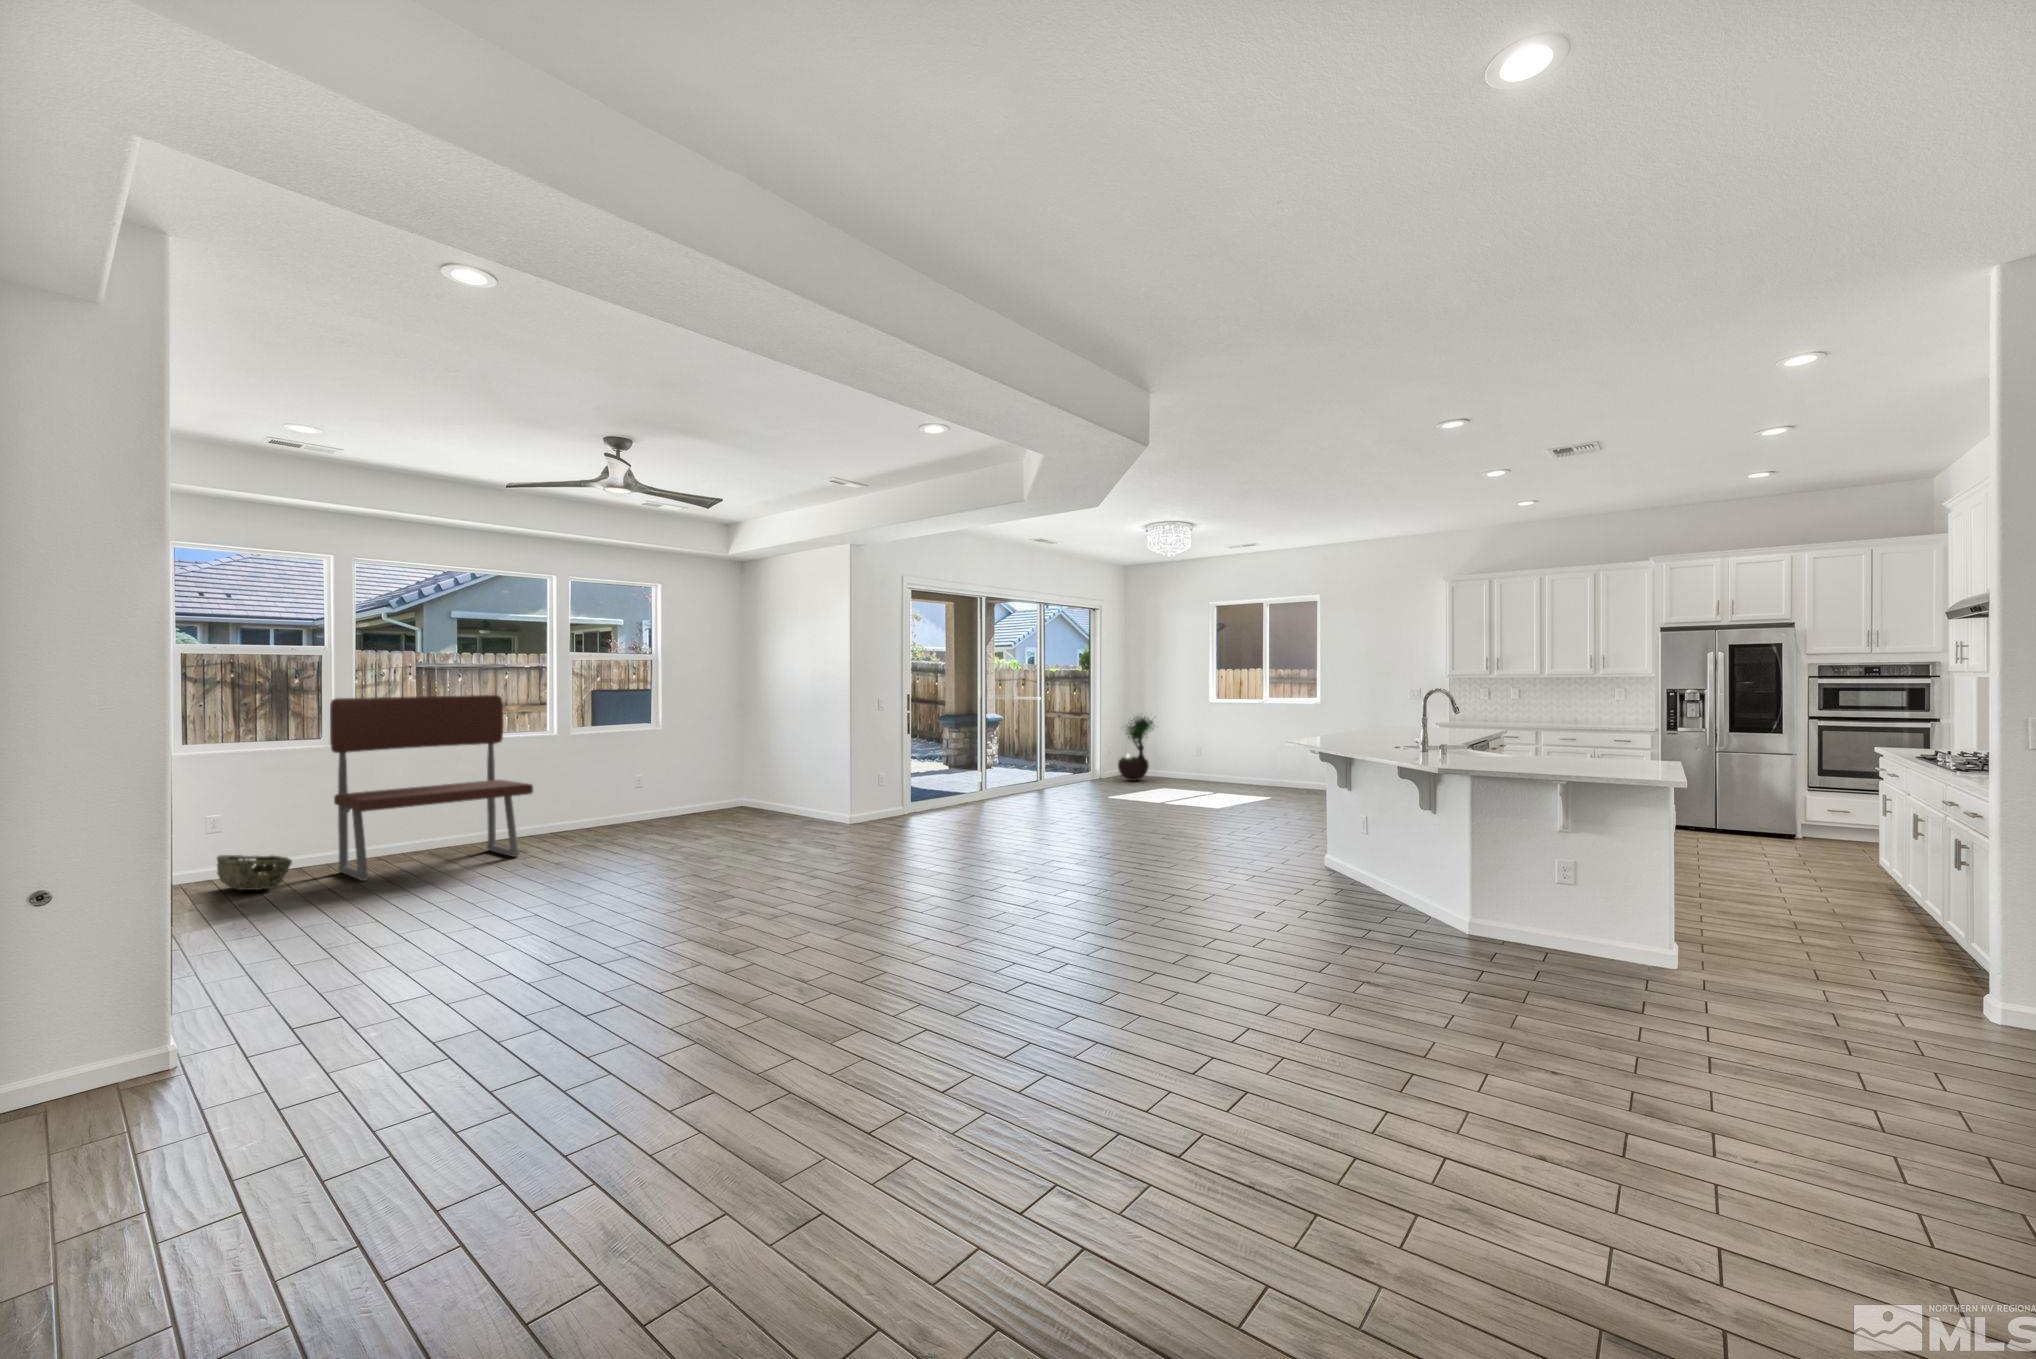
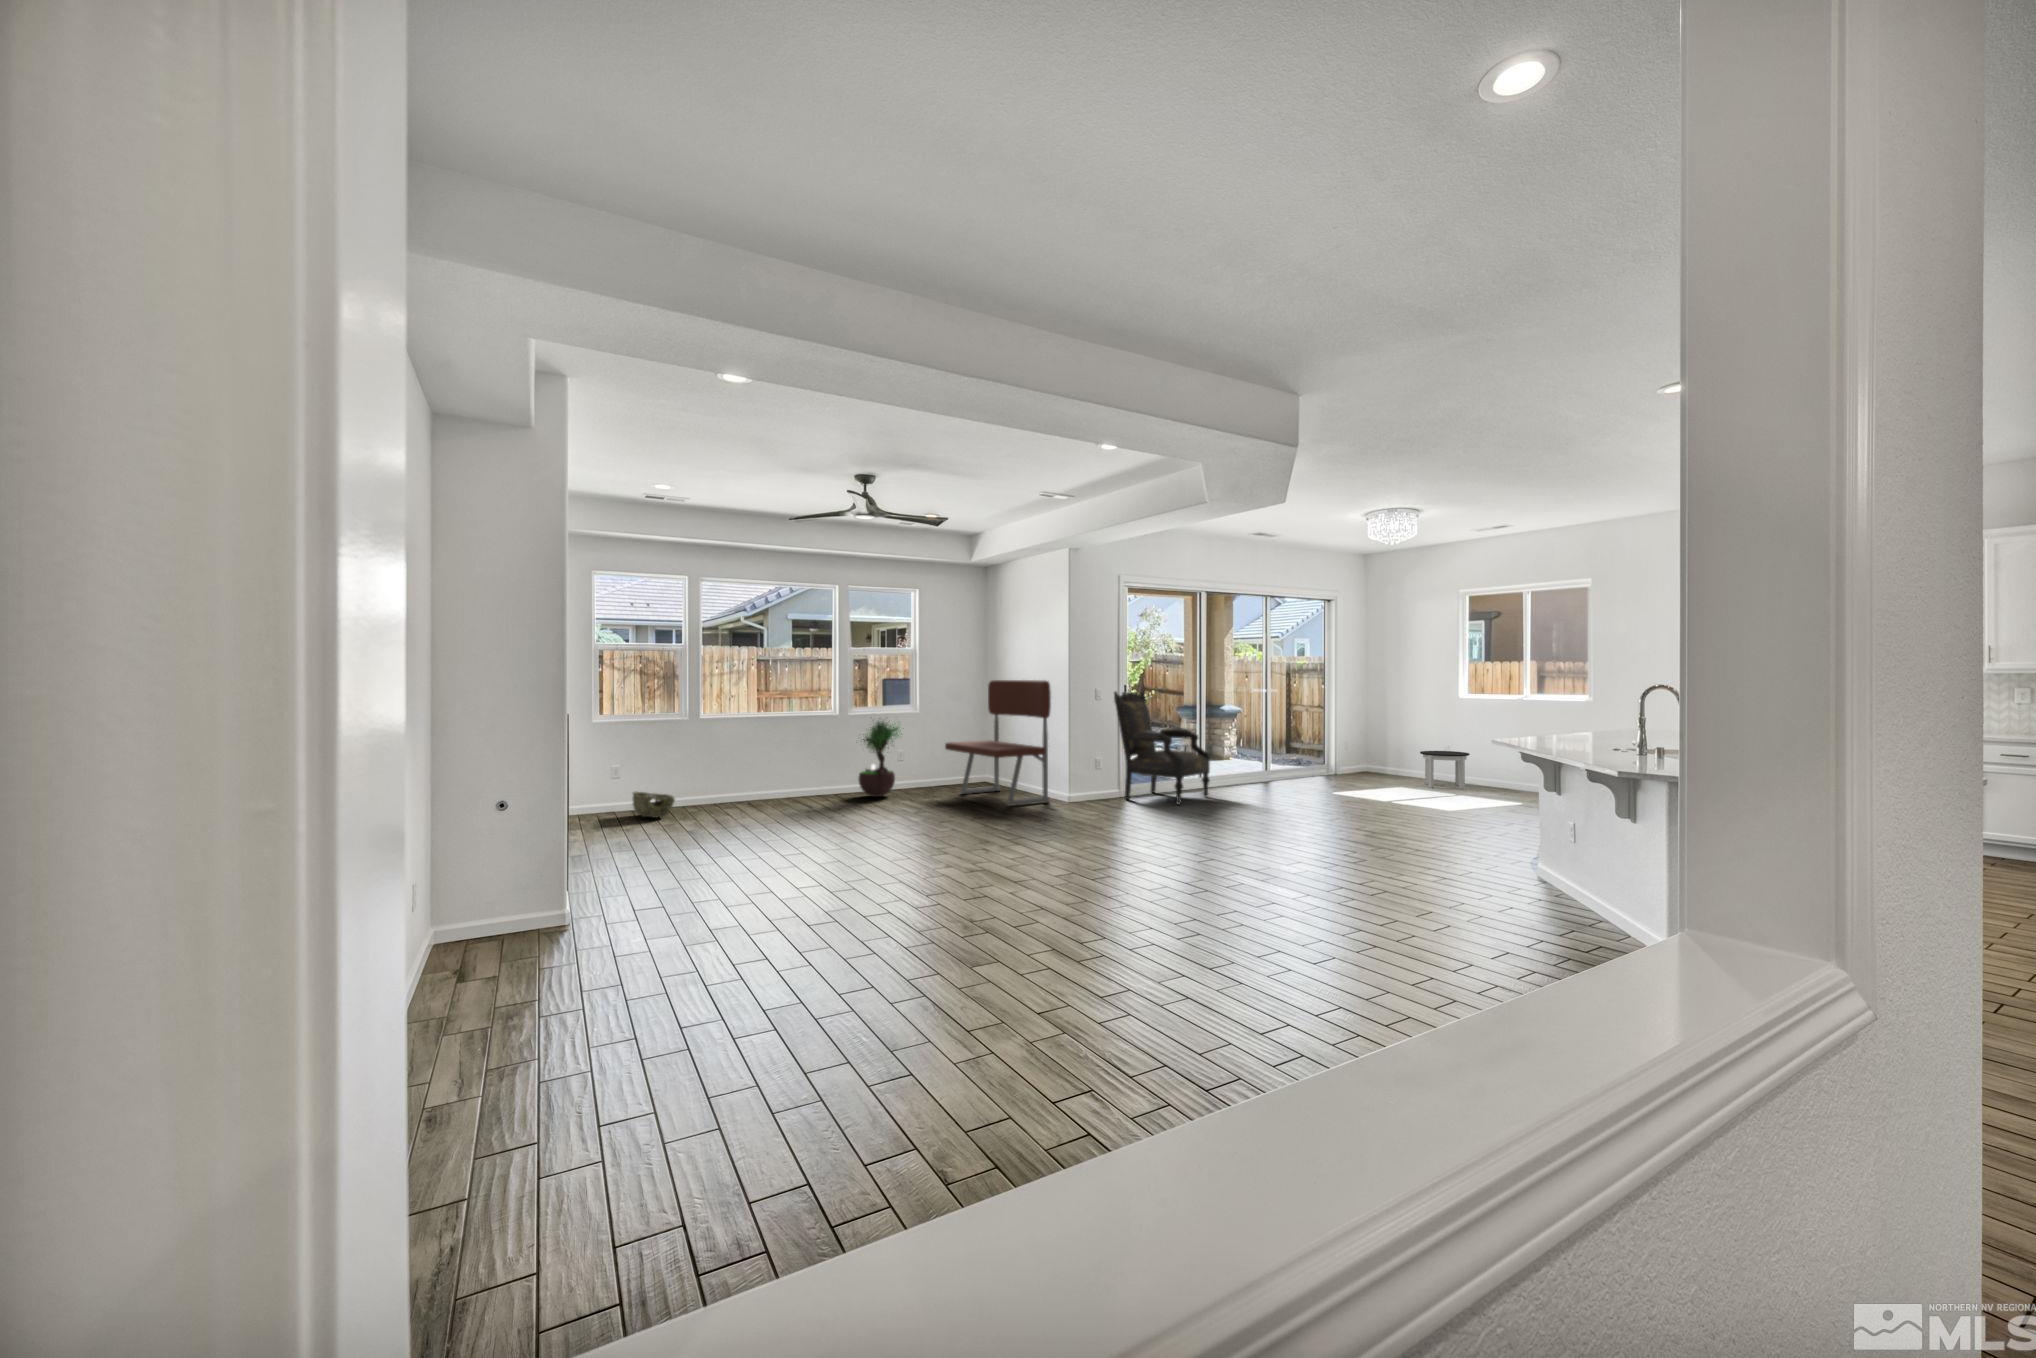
bench: present [330,695,533,881] -> present [945,680,1051,806]
armchair: none [882,699,986,824] -> present [1114,691,1210,805]
potted tree: present [1118,716,1154,781] -> present [859,718,902,797]
round table: none [1178,754,1222,791] -> present [1420,751,1470,789]

